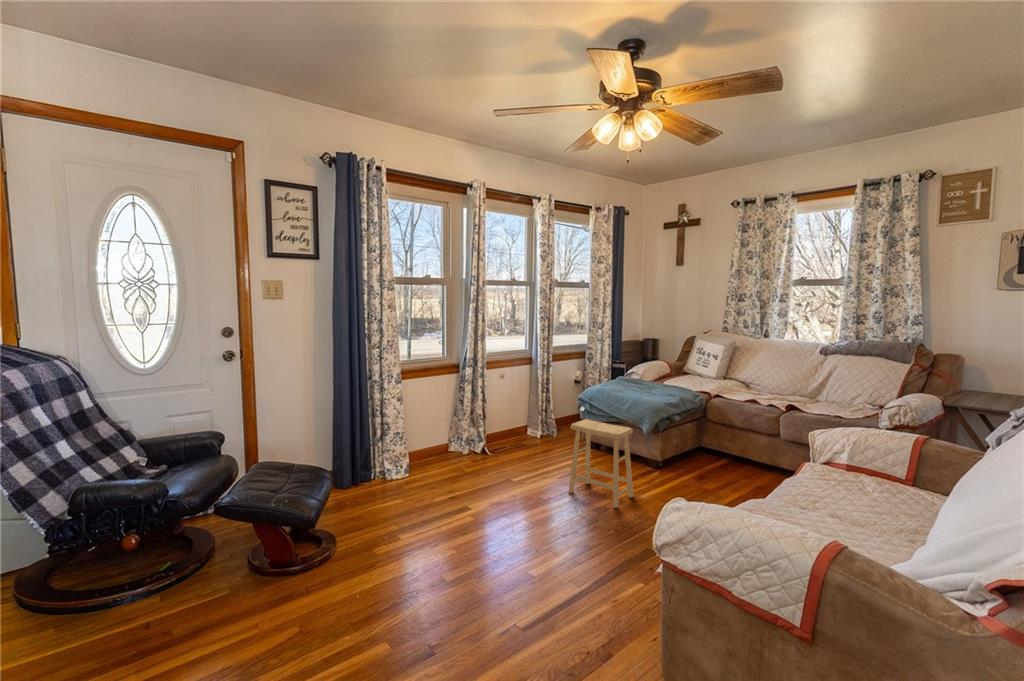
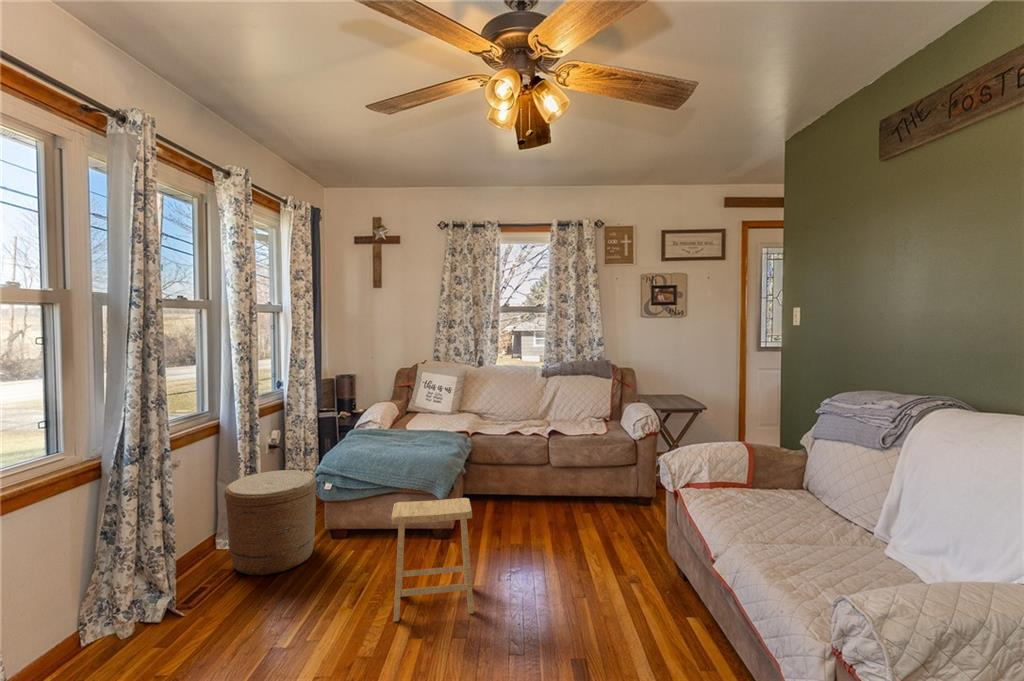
woven basket: none [522,391,575,452] -> present [224,470,317,576]

